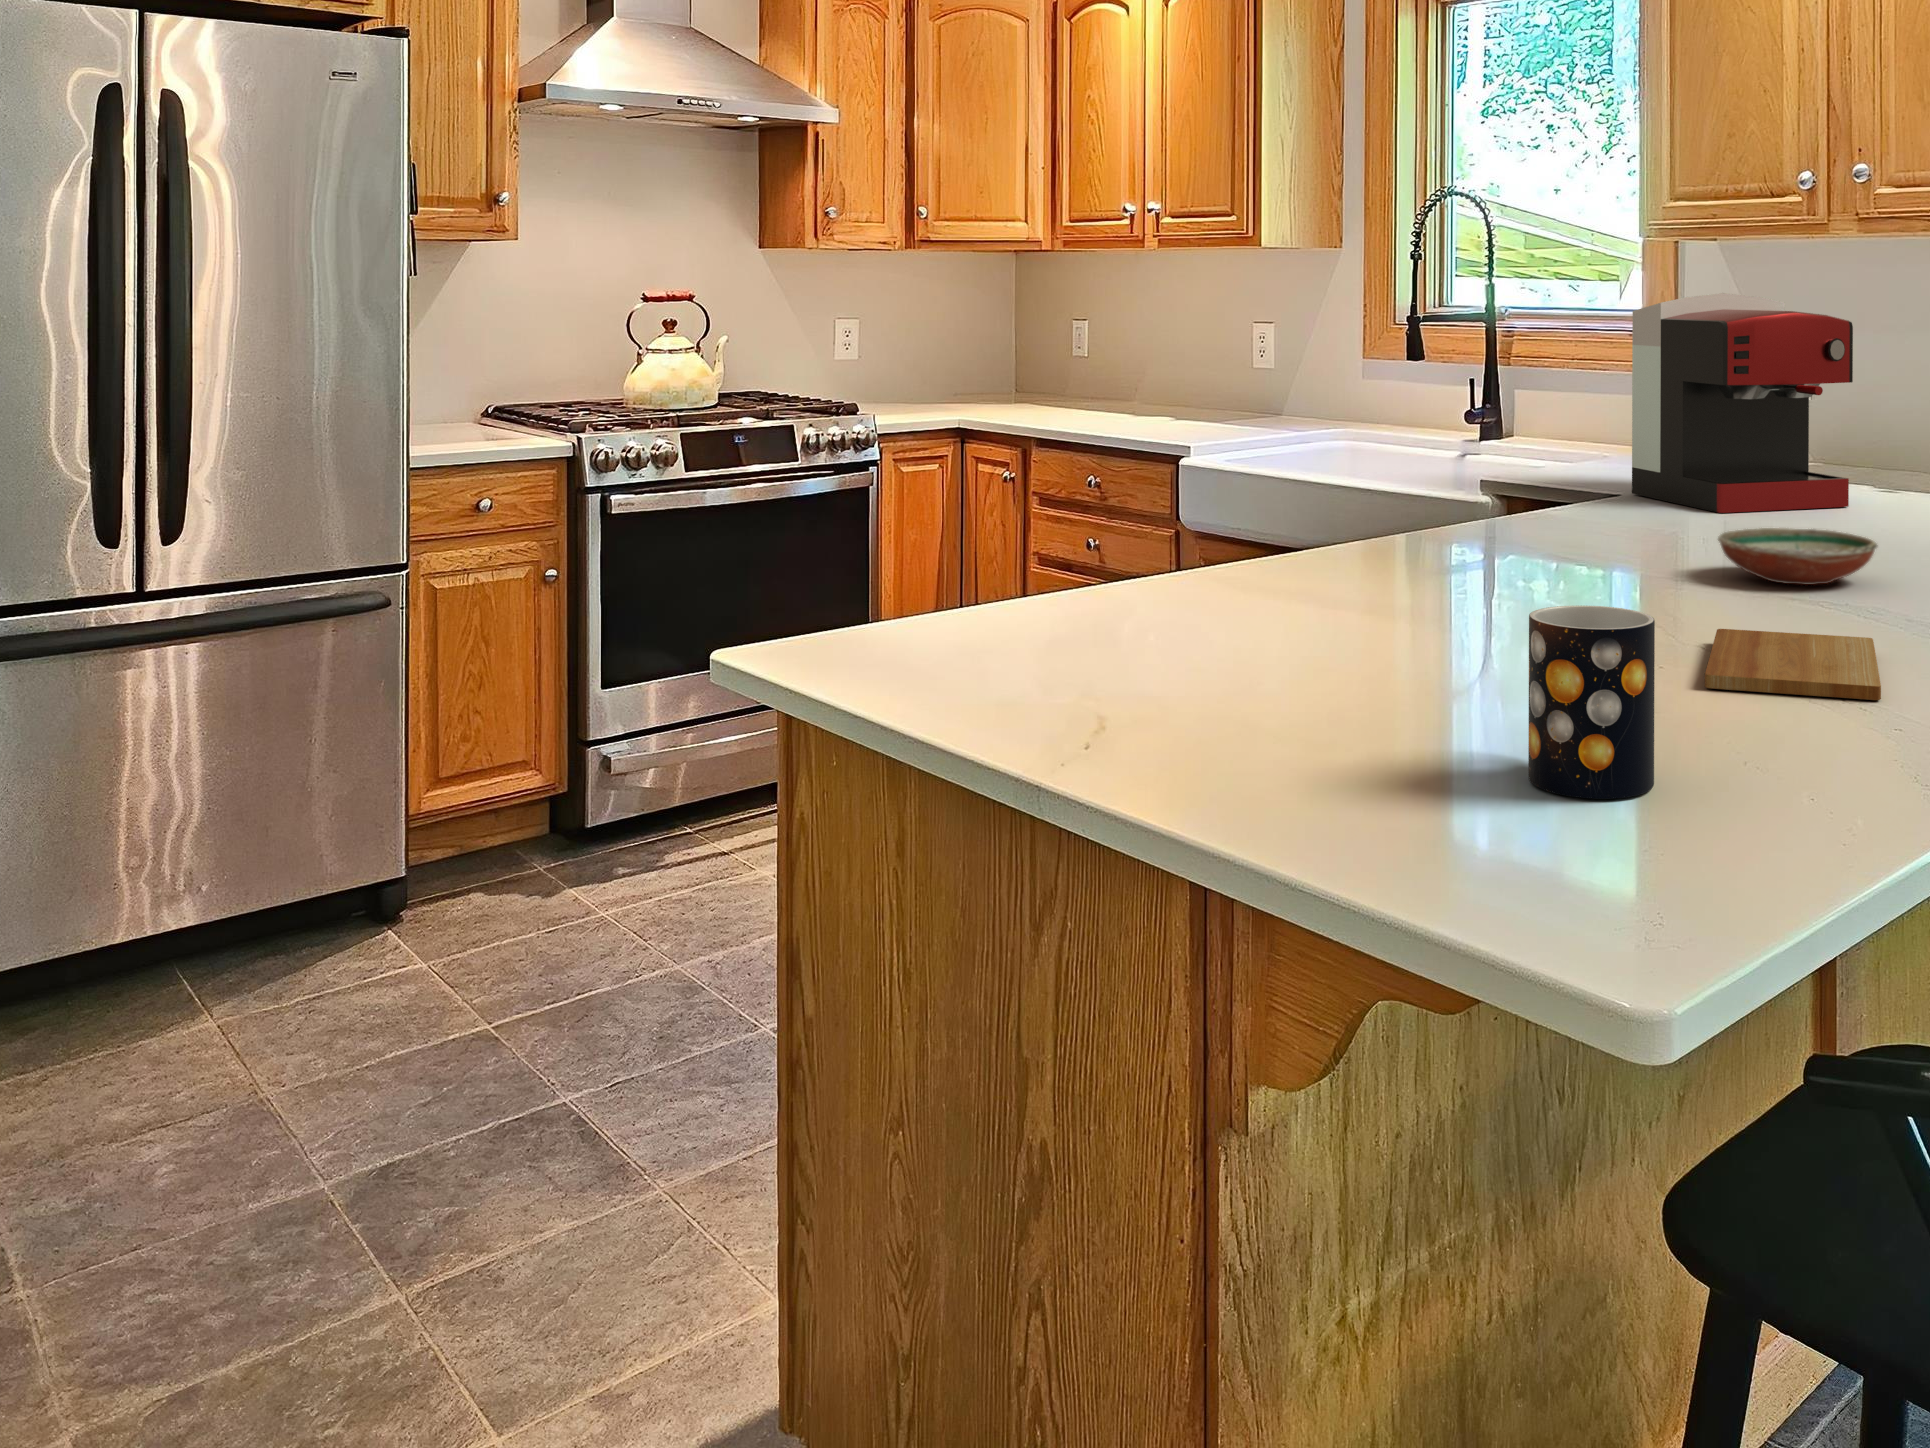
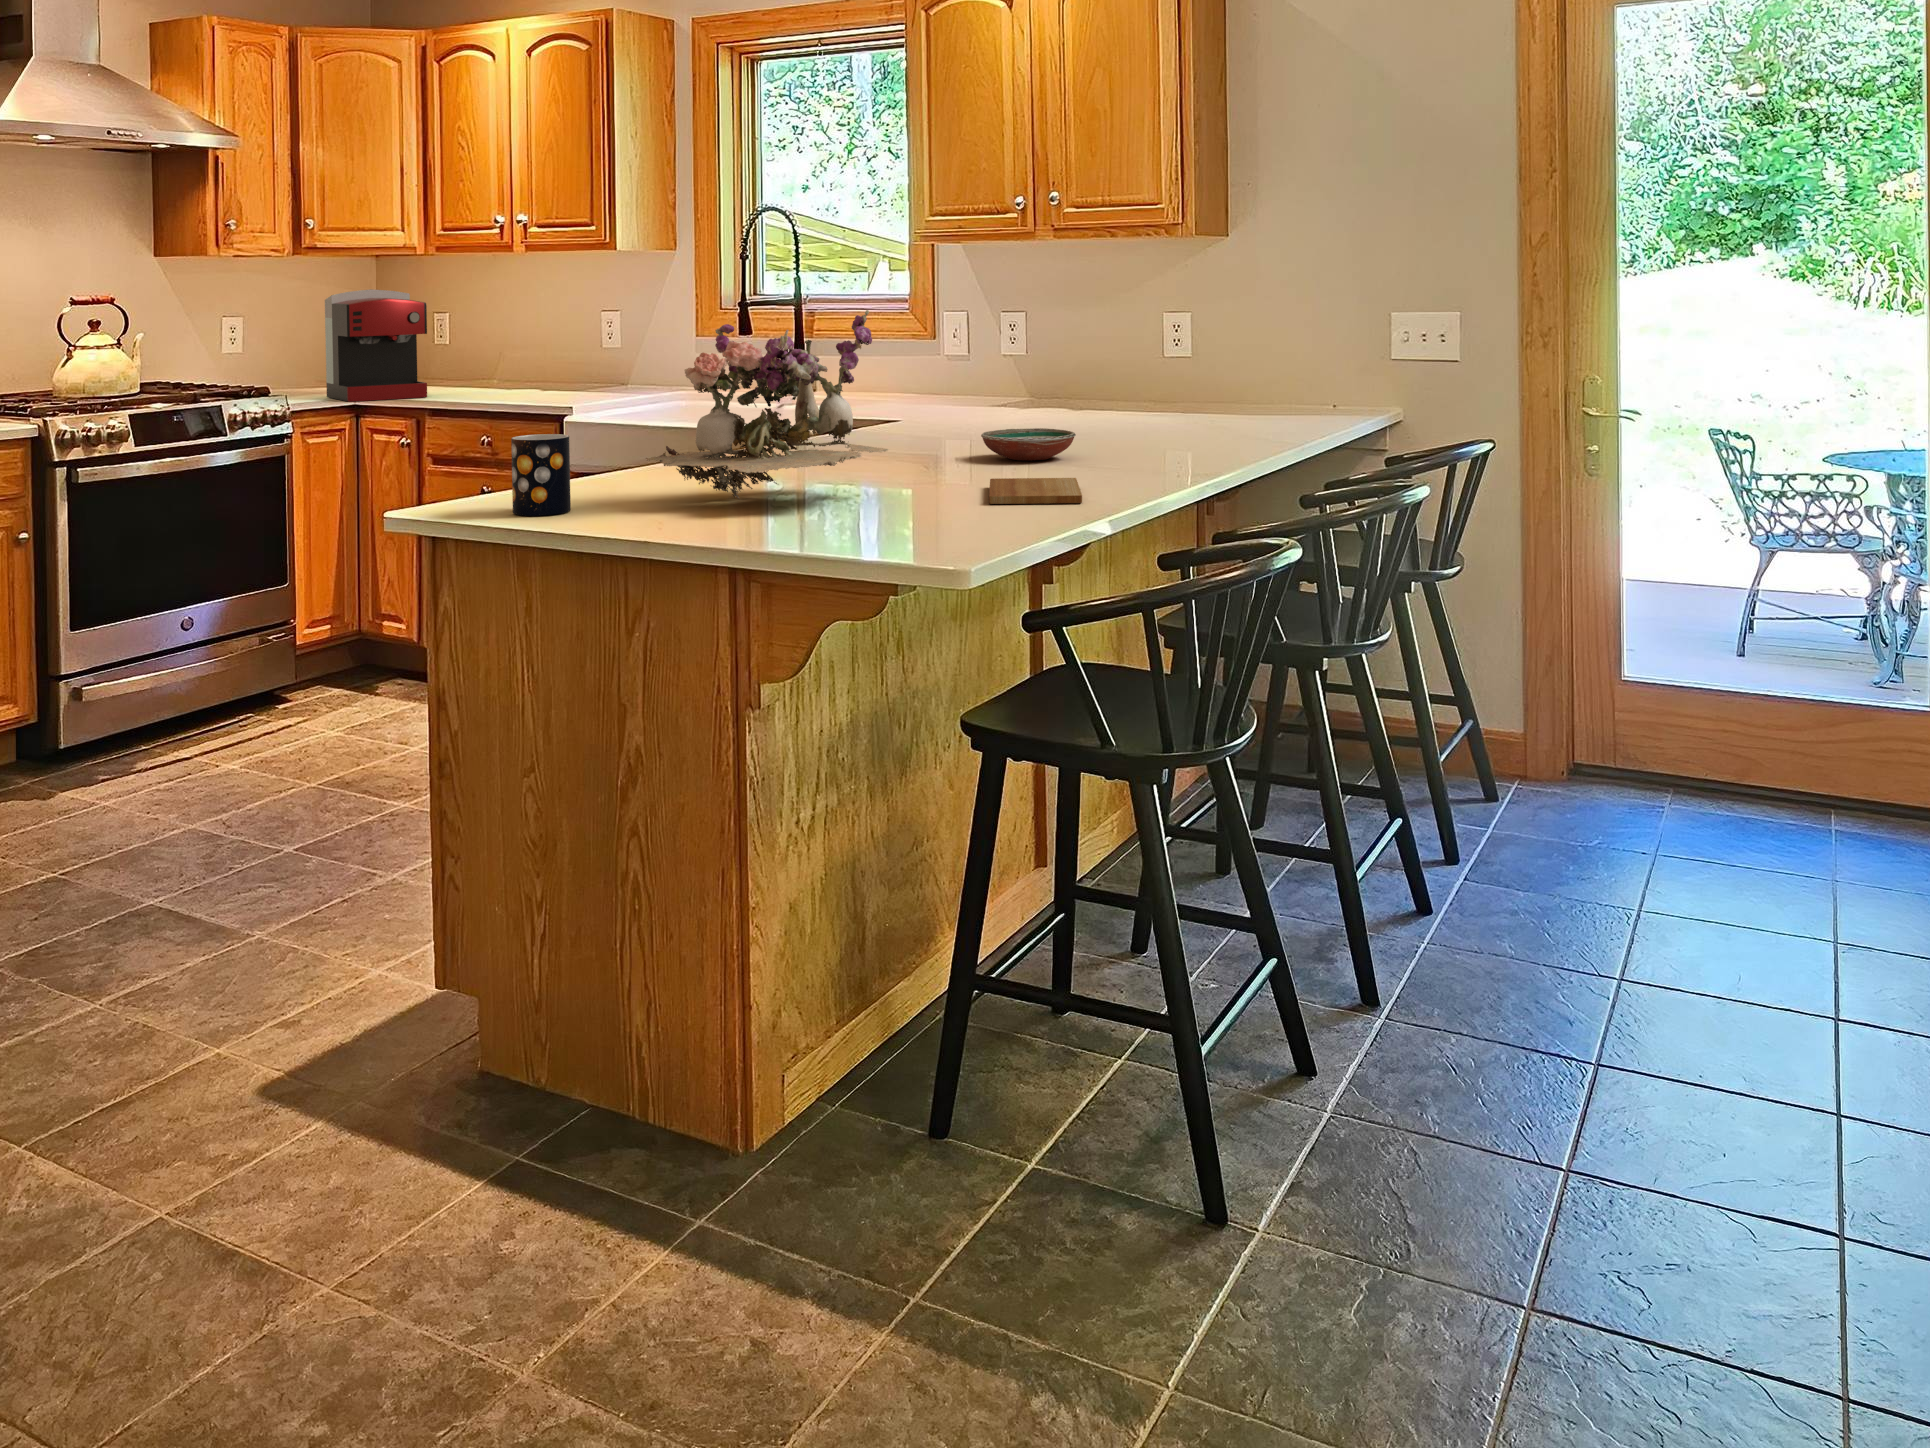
coffee maker: present [1632,293,1853,513] -> present [325,289,427,402]
flower arrangement: none [1141,335,1537,641] -> present [646,310,889,499]
mug: present [1528,605,1655,799] -> present [511,434,571,516]

